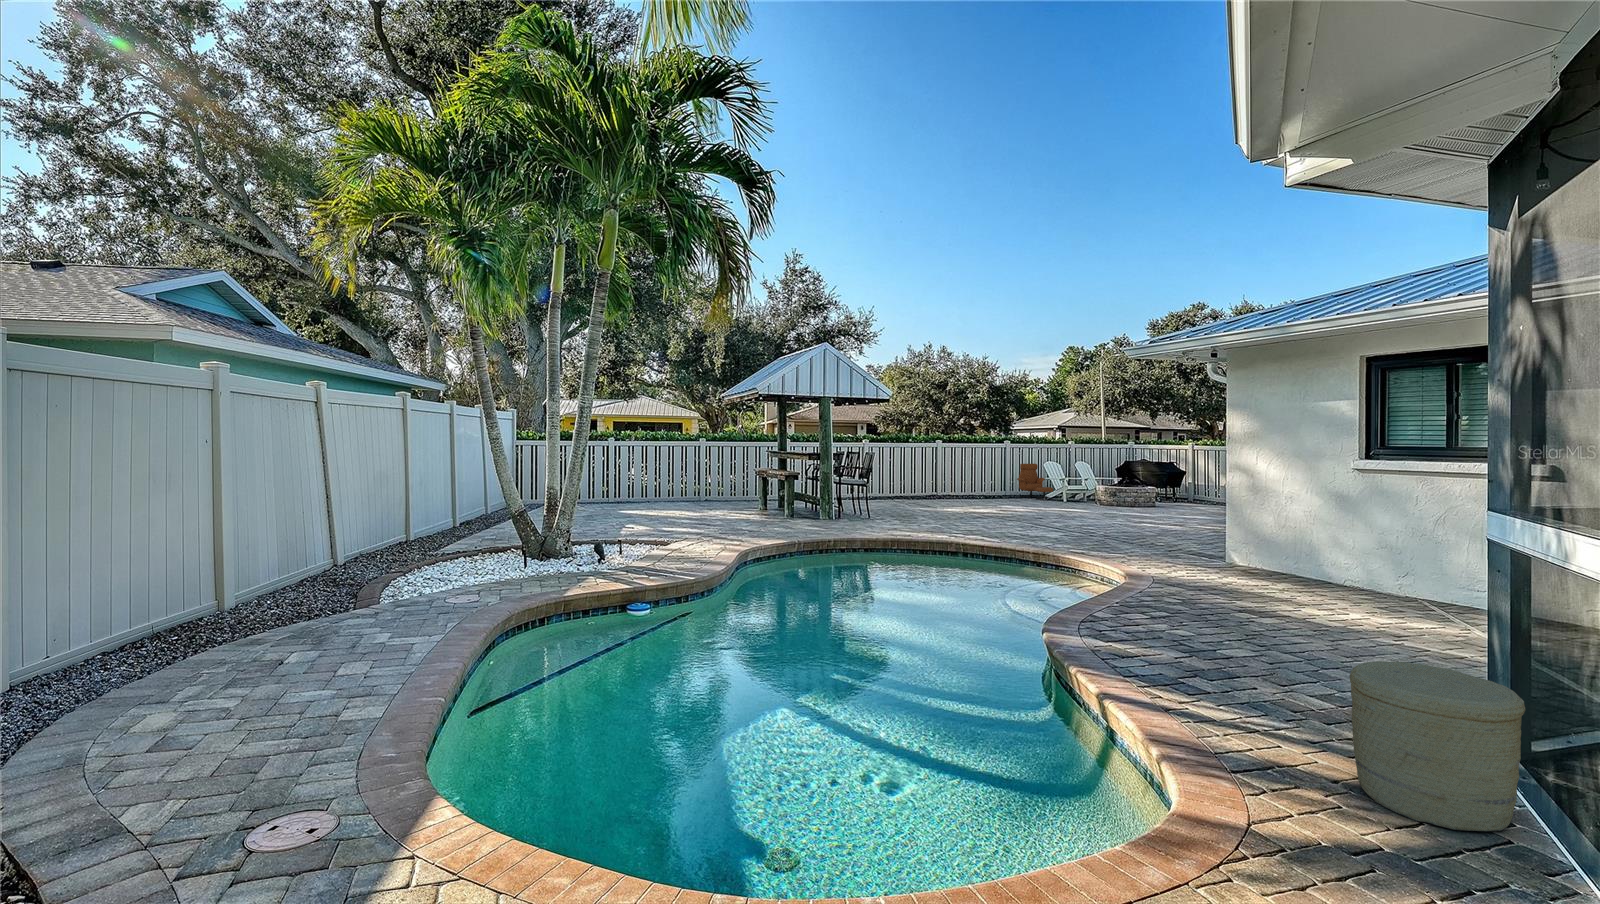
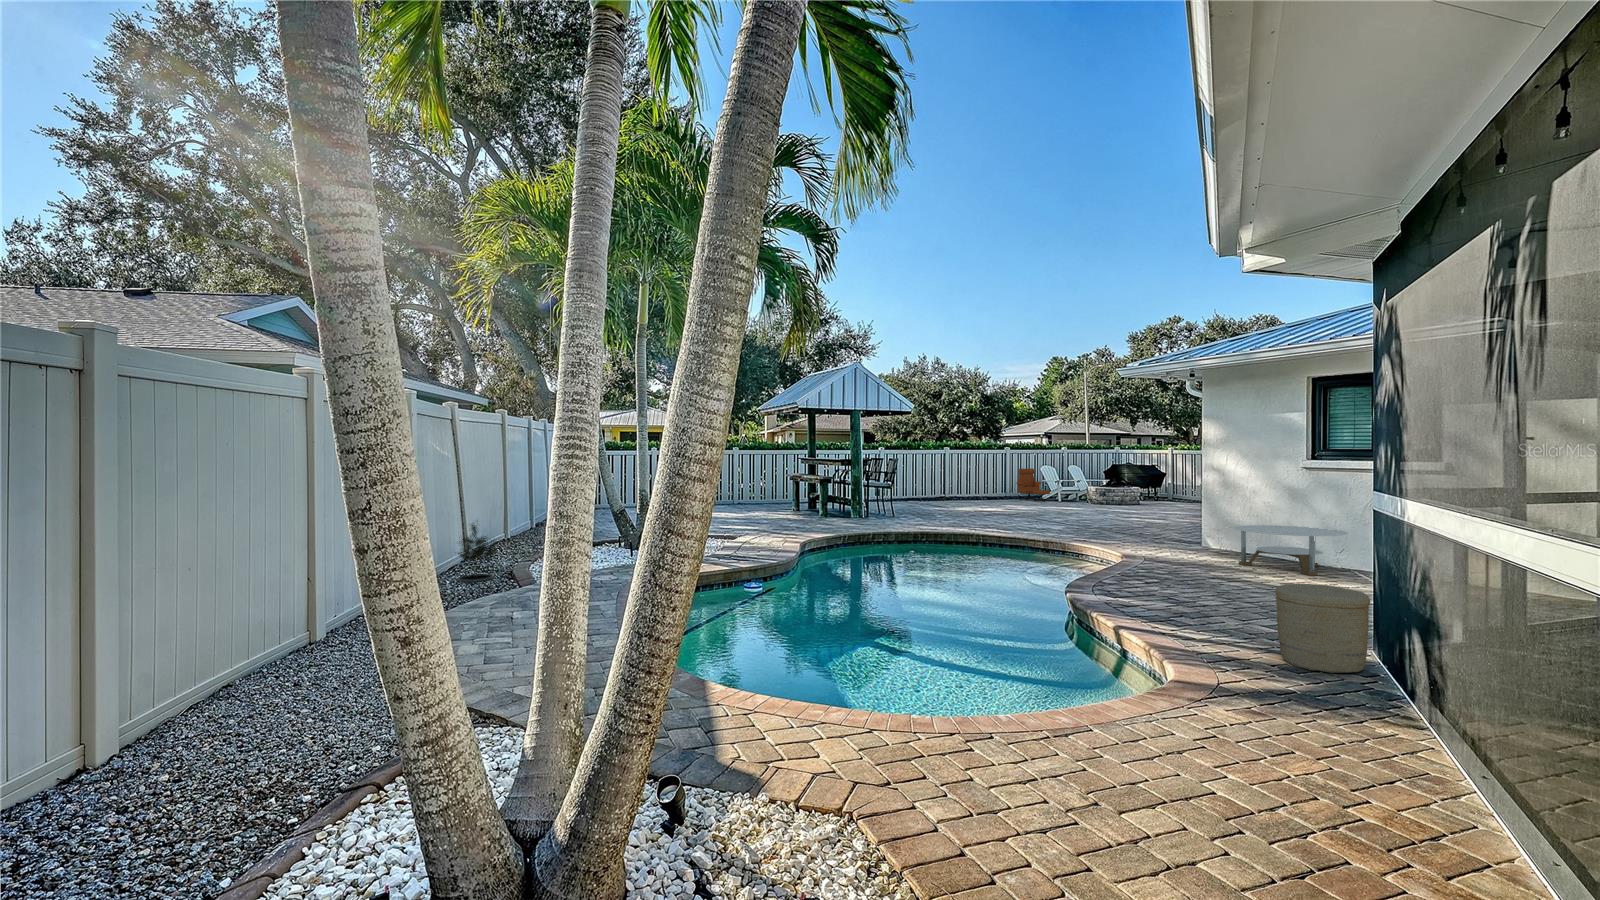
potted tree: none [263,521,328,603] -> present [457,523,496,582]
round table: none [1265,540,1419,610] -> present [1234,525,1348,576]

